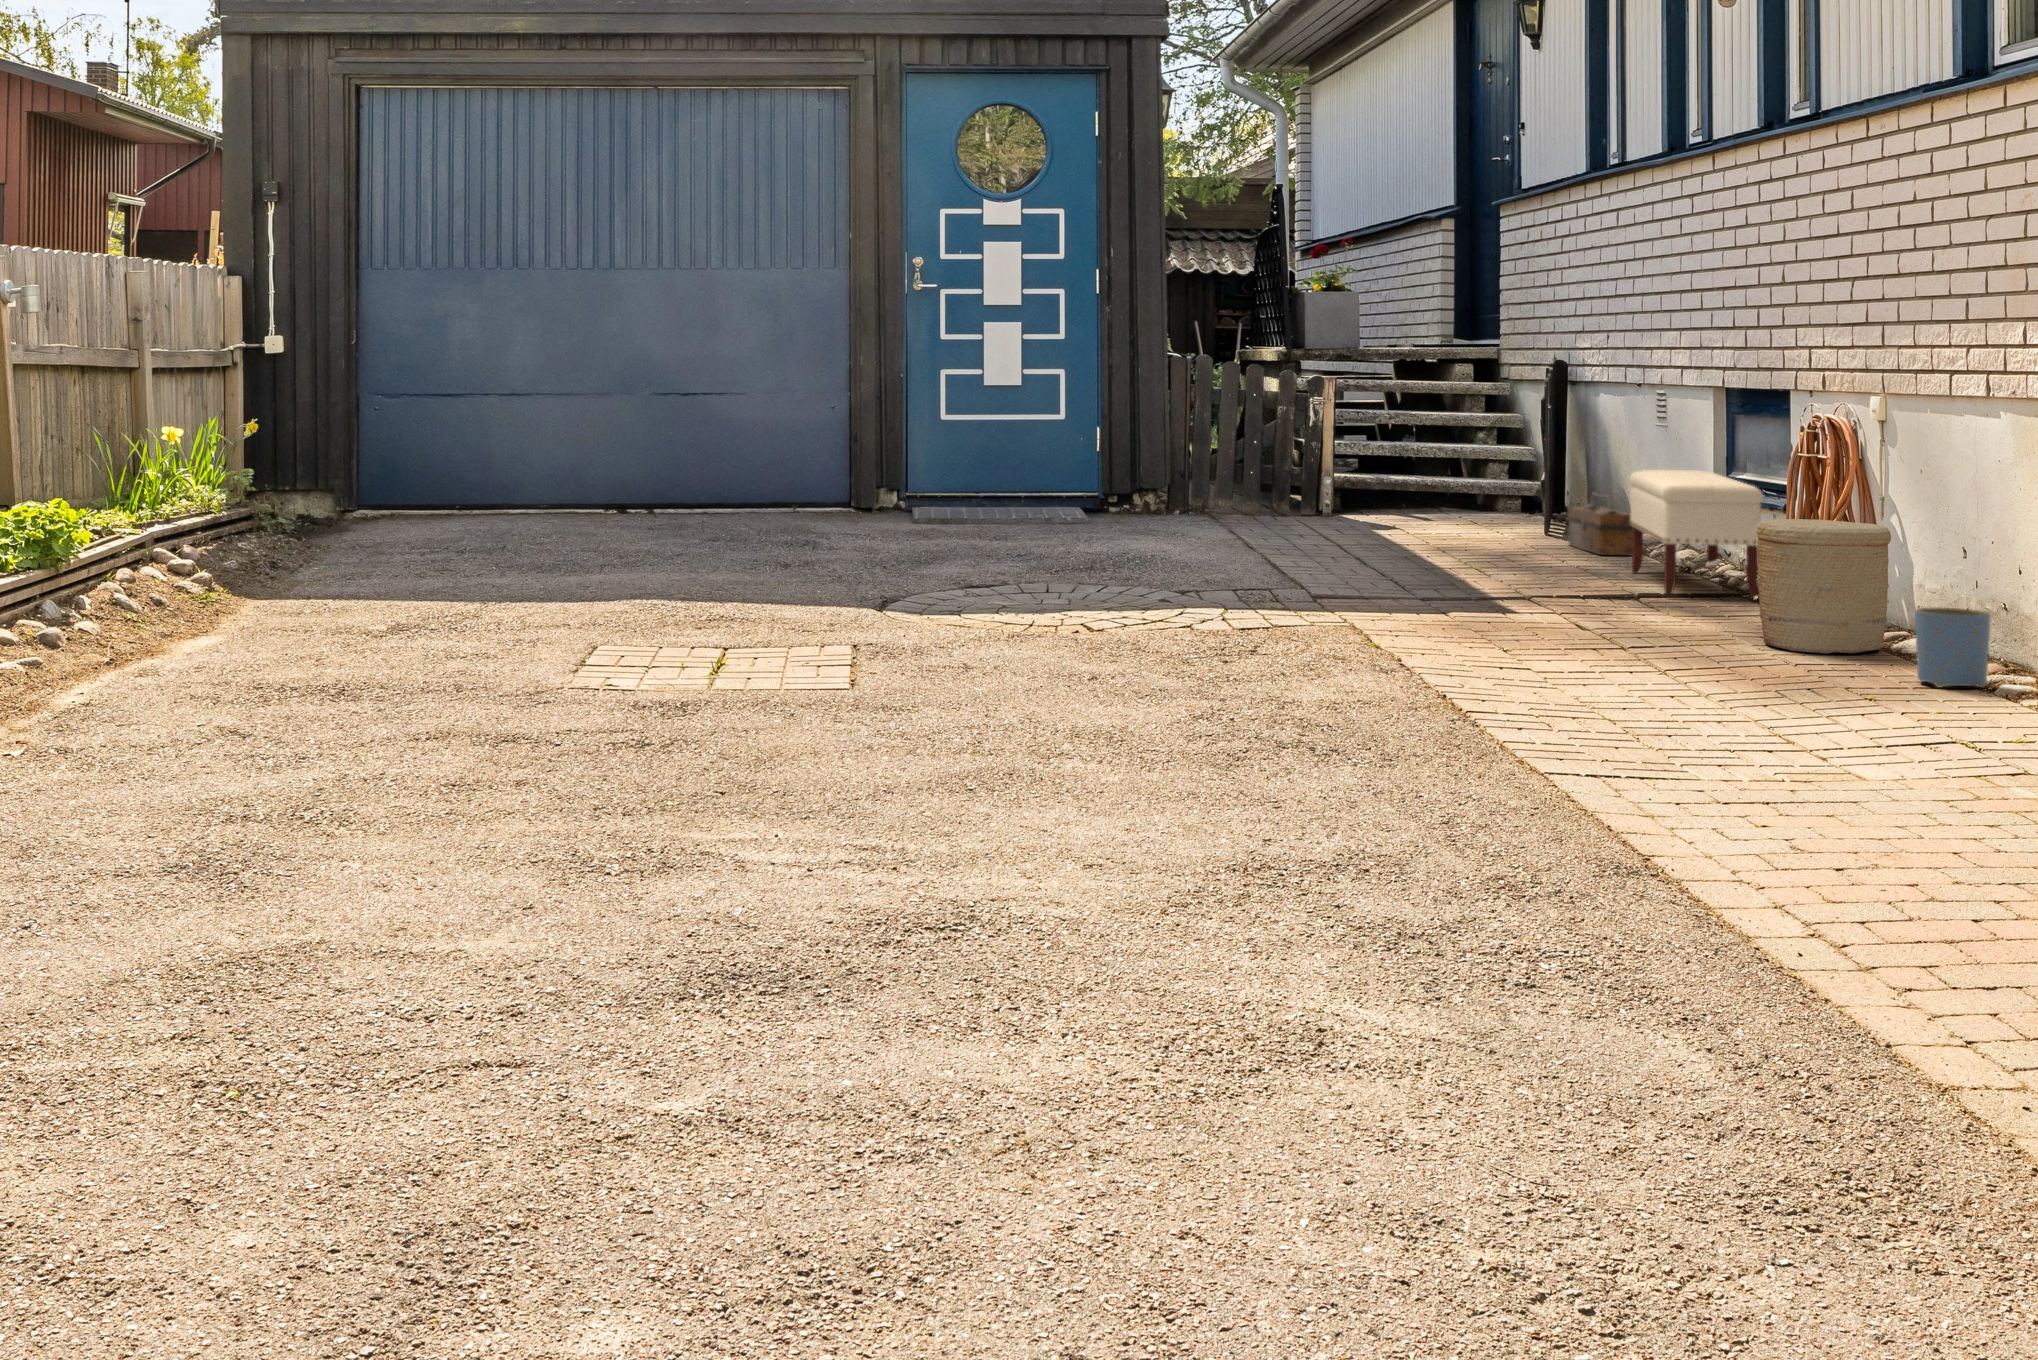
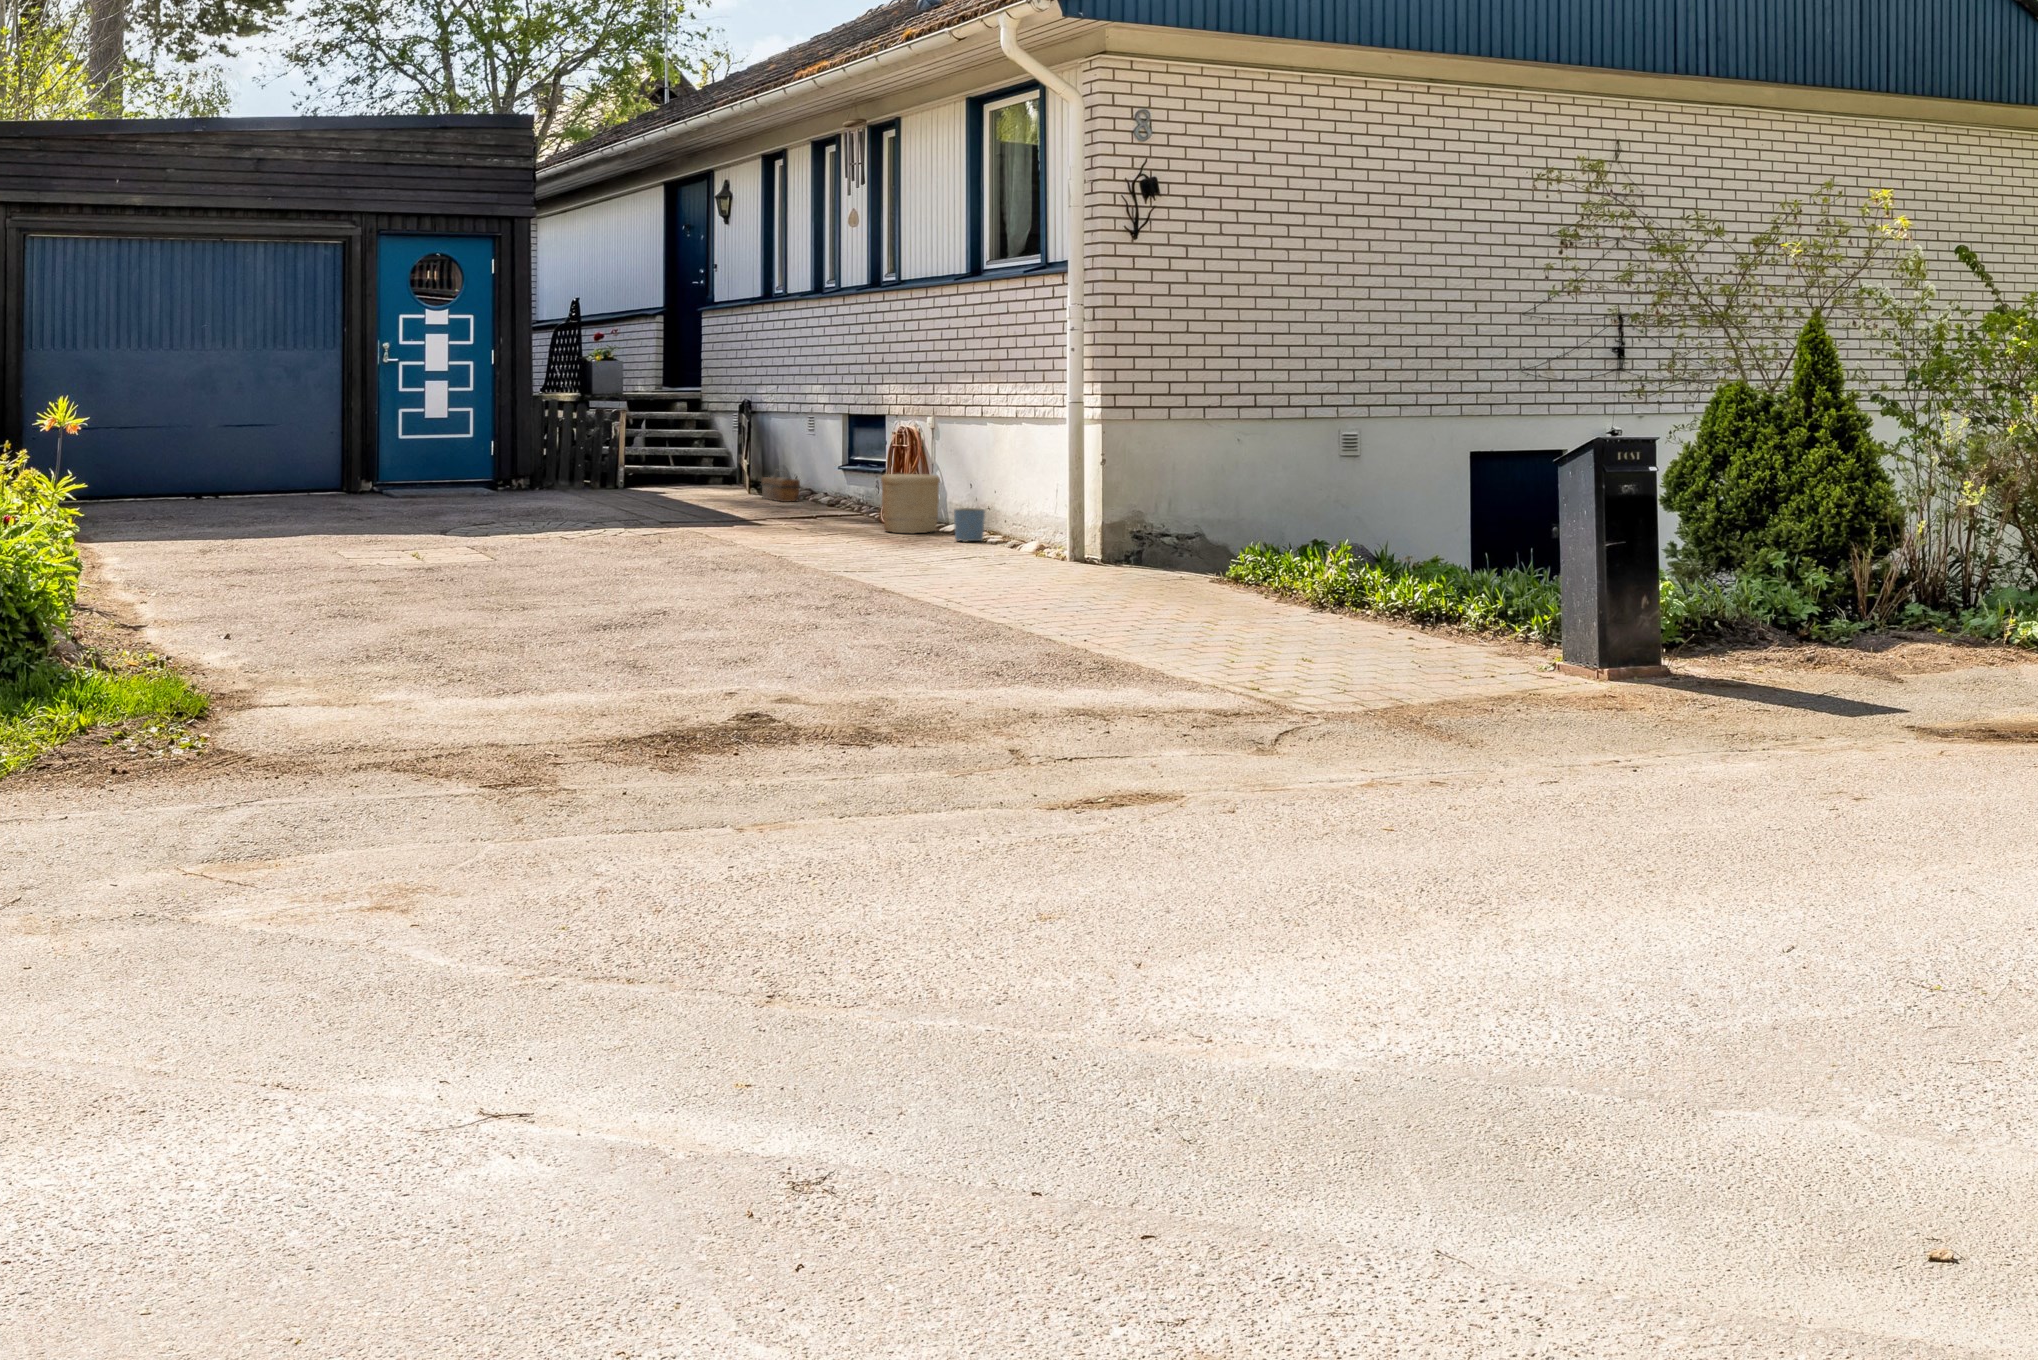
bench: present [1629,470,1763,597] -> none [803,455,874,517]

